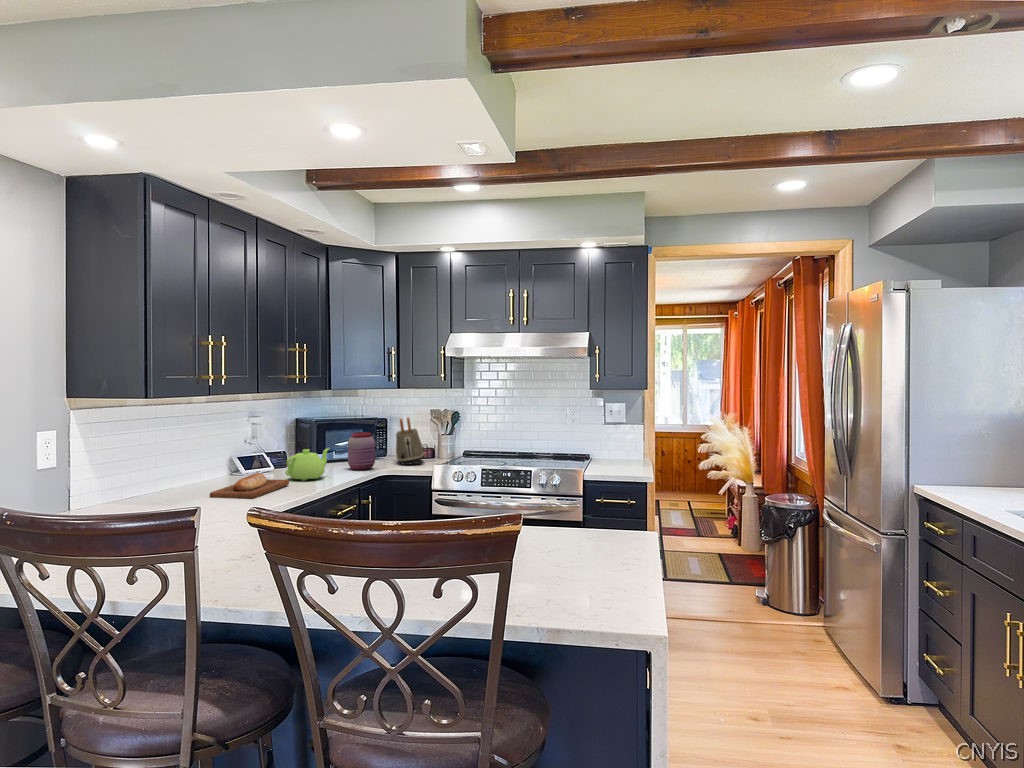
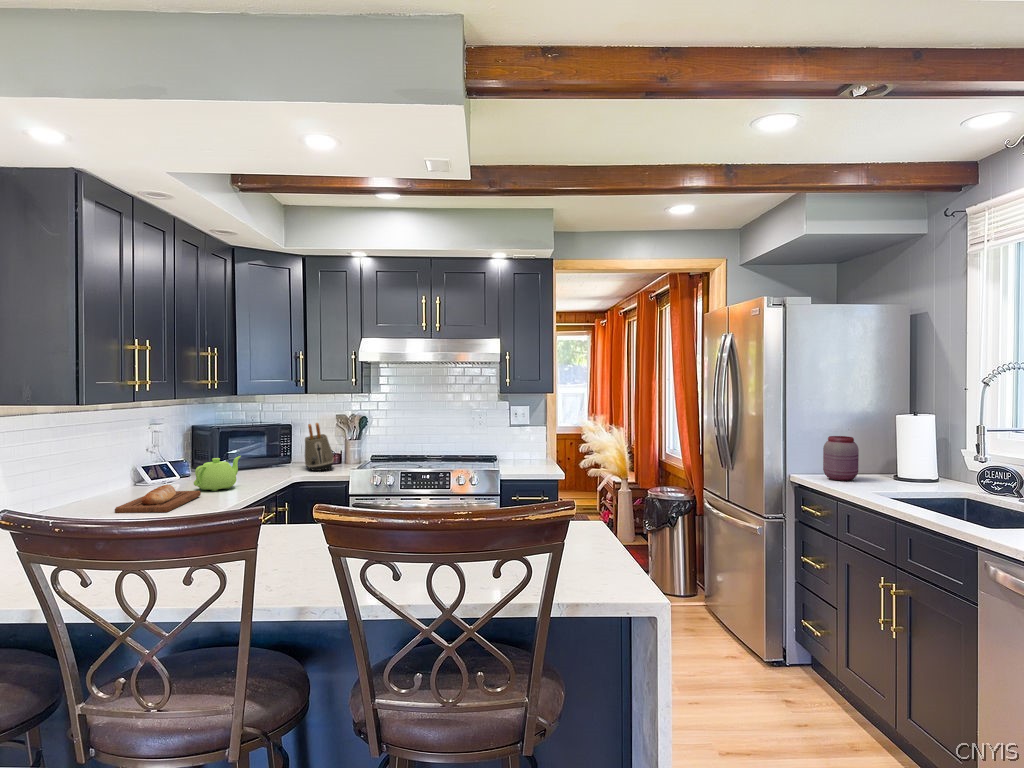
jar: present [348,432,375,470] -> present [823,436,859,481]

